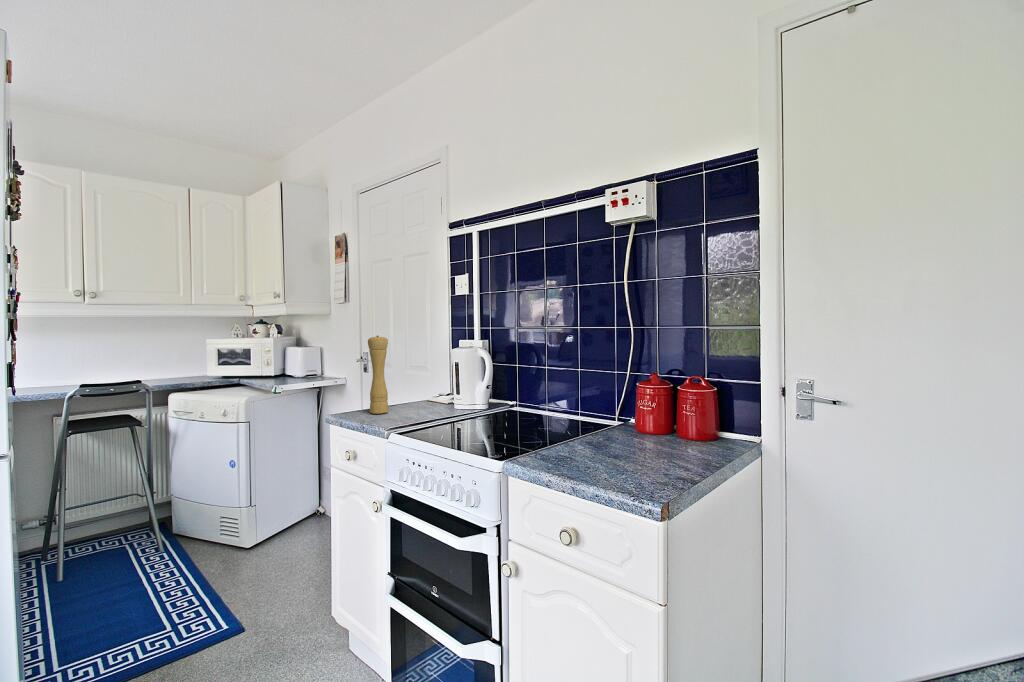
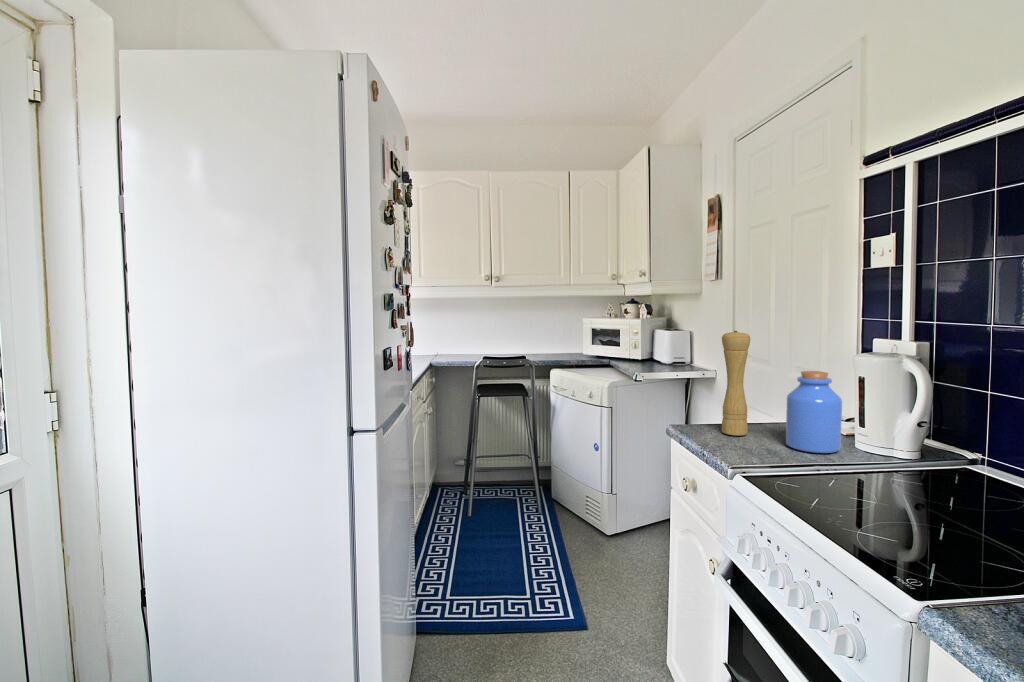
jar: none [414,361,447,415] -> present [786,371,842,453]

